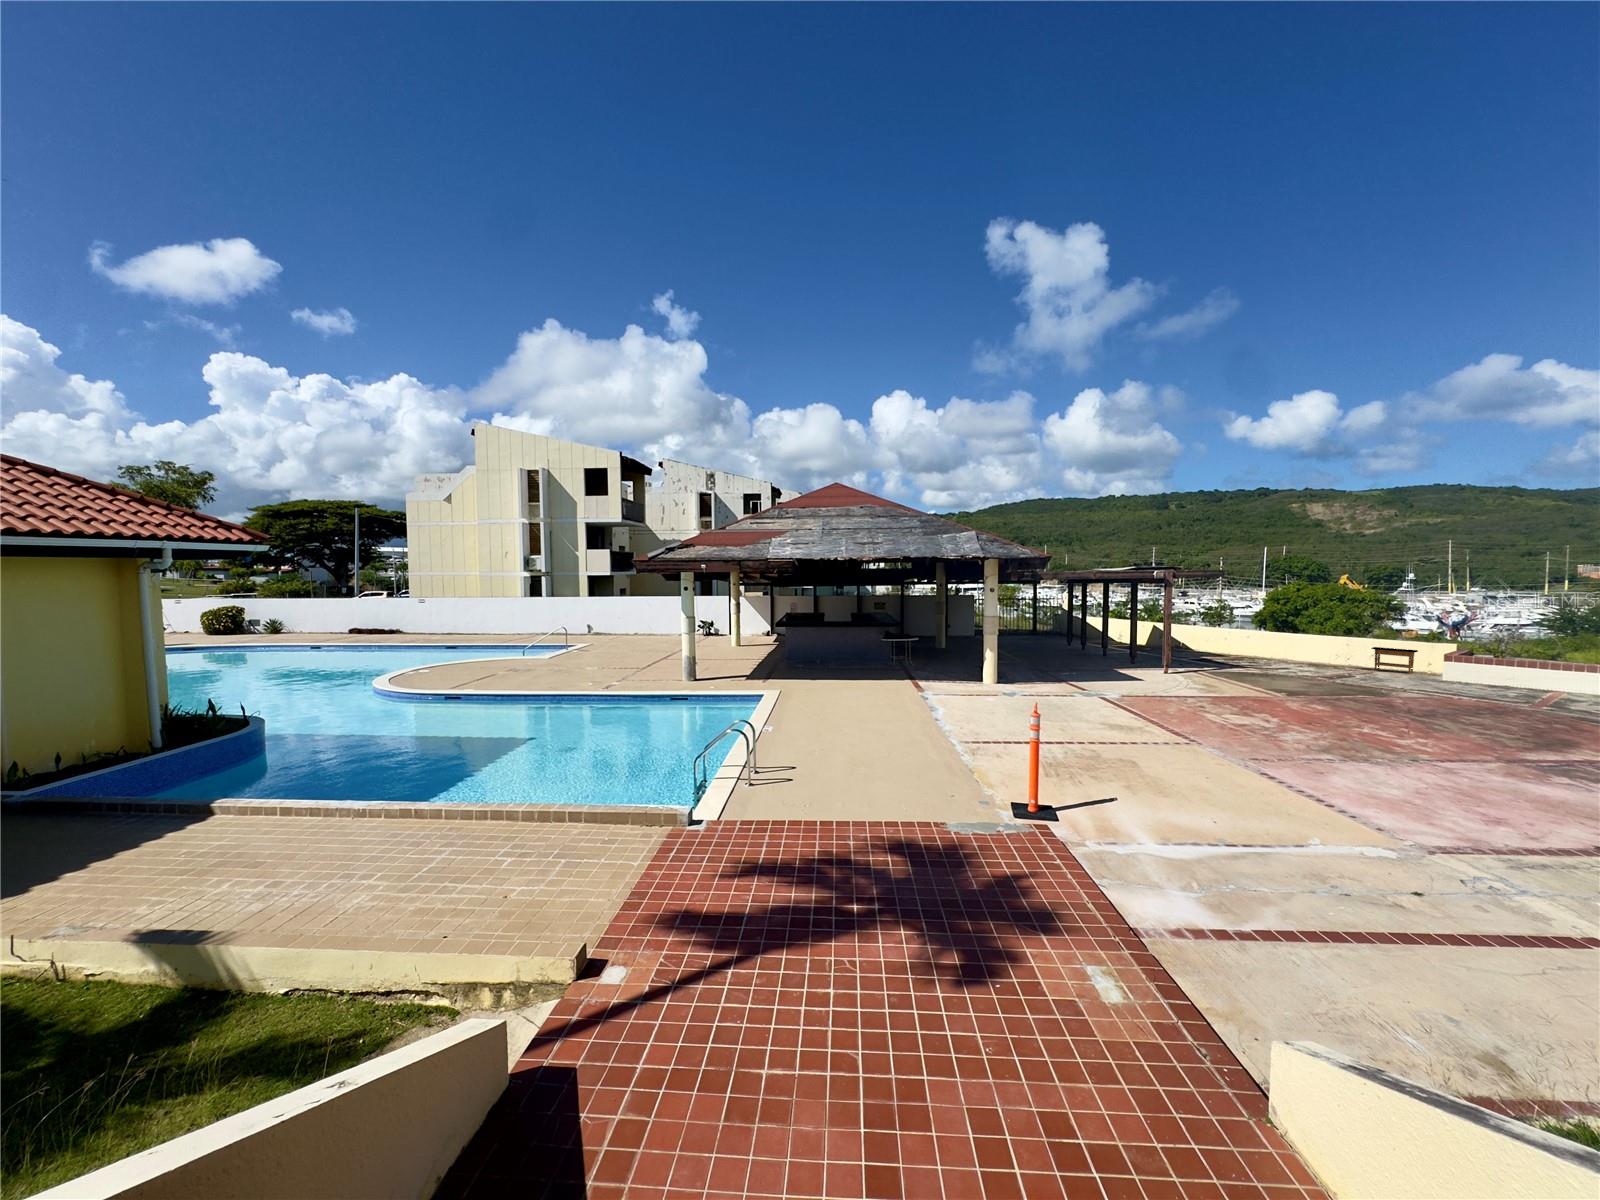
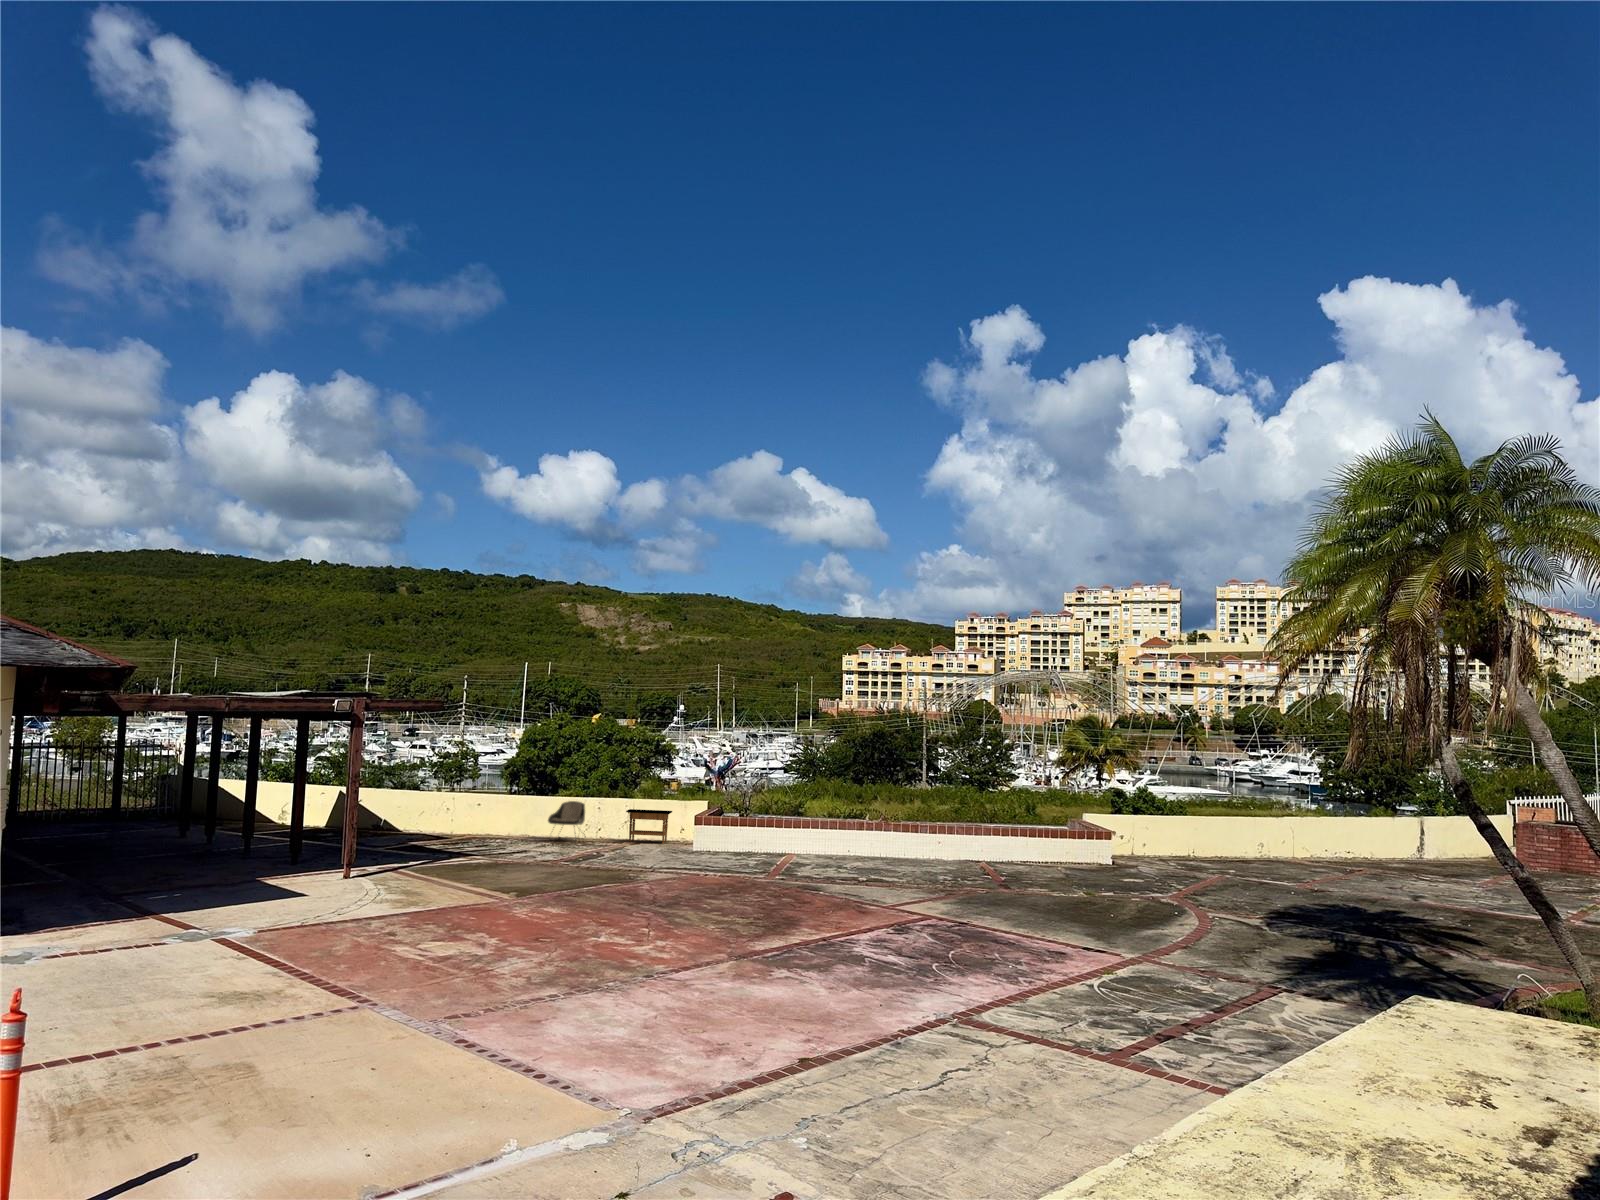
lounge chair: none [1300,639,1333,667] -> present [548,801,586,841]

